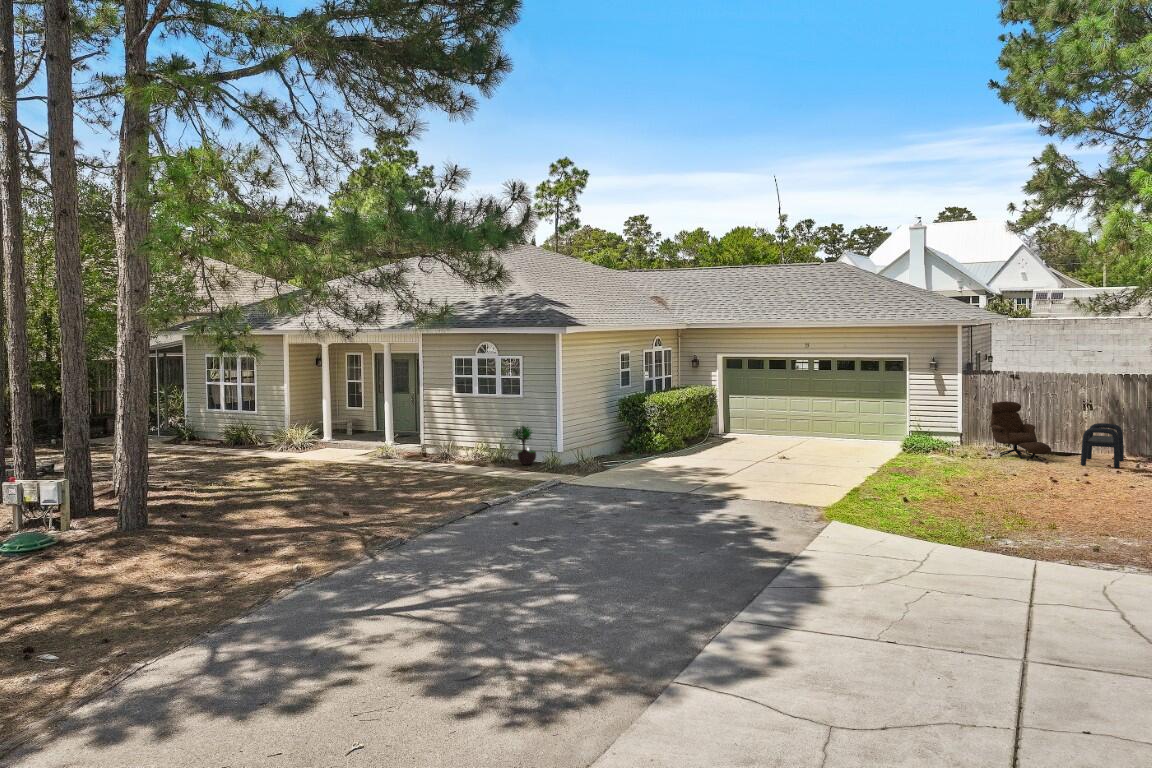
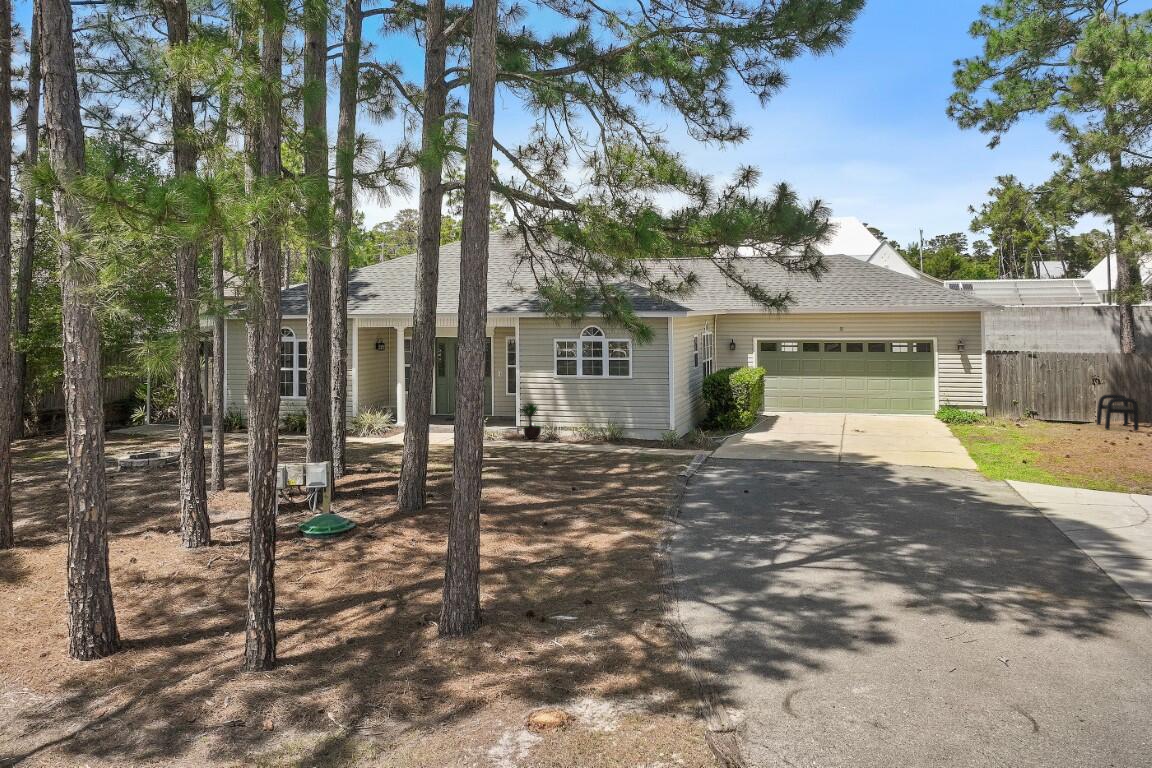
lounge chair: present [990,401,1052,461] -> none [1017,378,1075,427]
potted tree: present [512,426,536,465] -> present [518,403,541,439]

